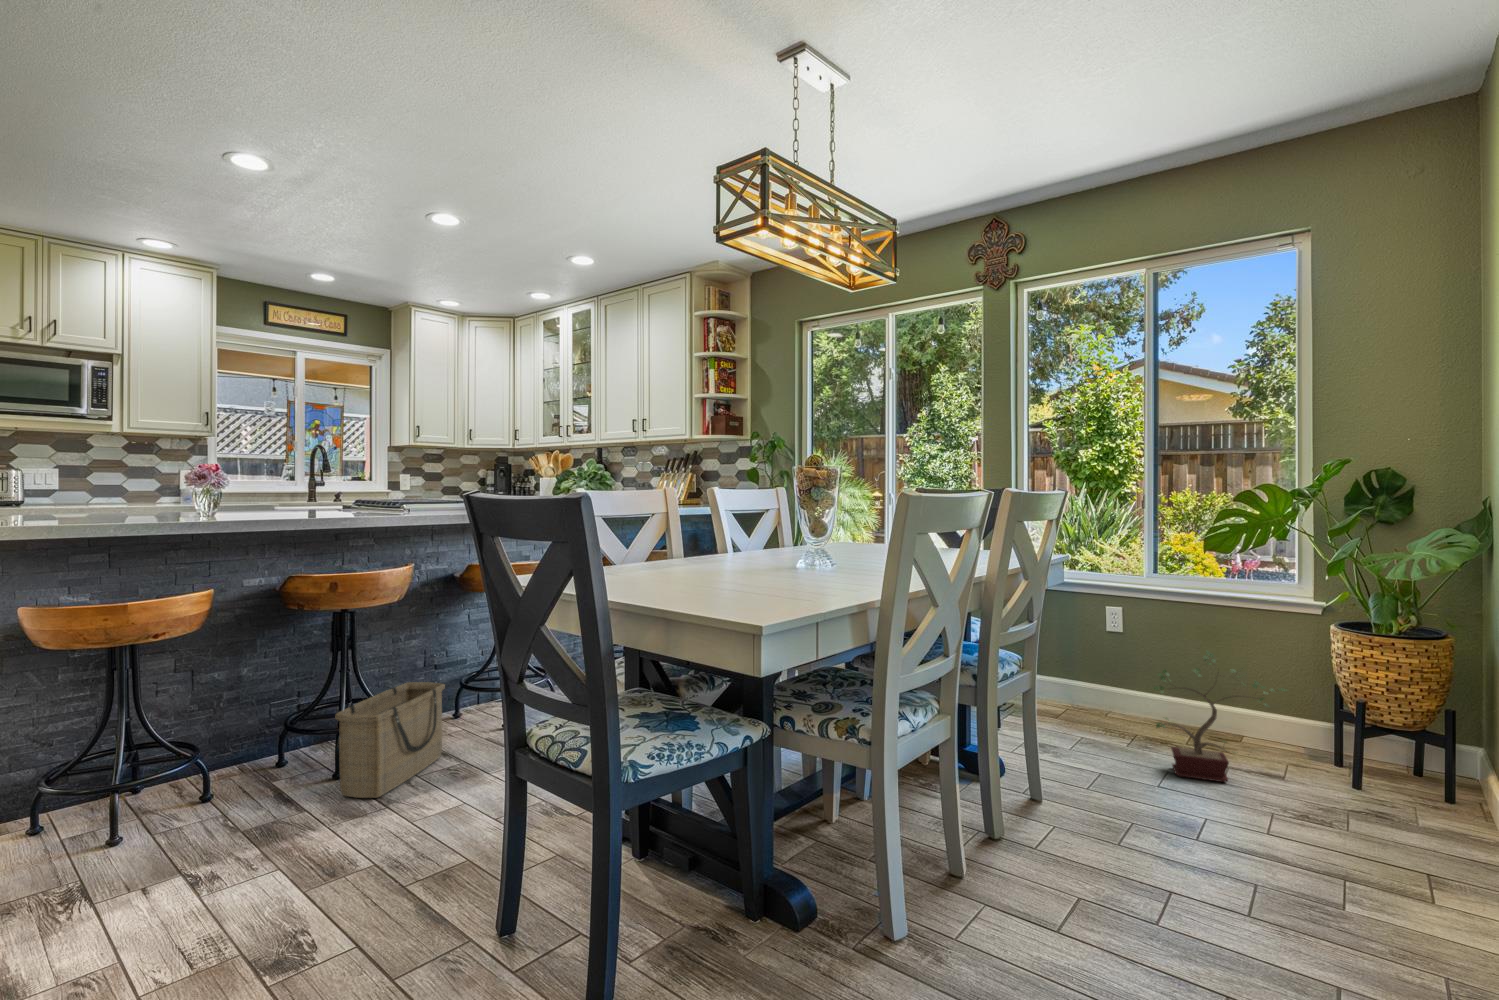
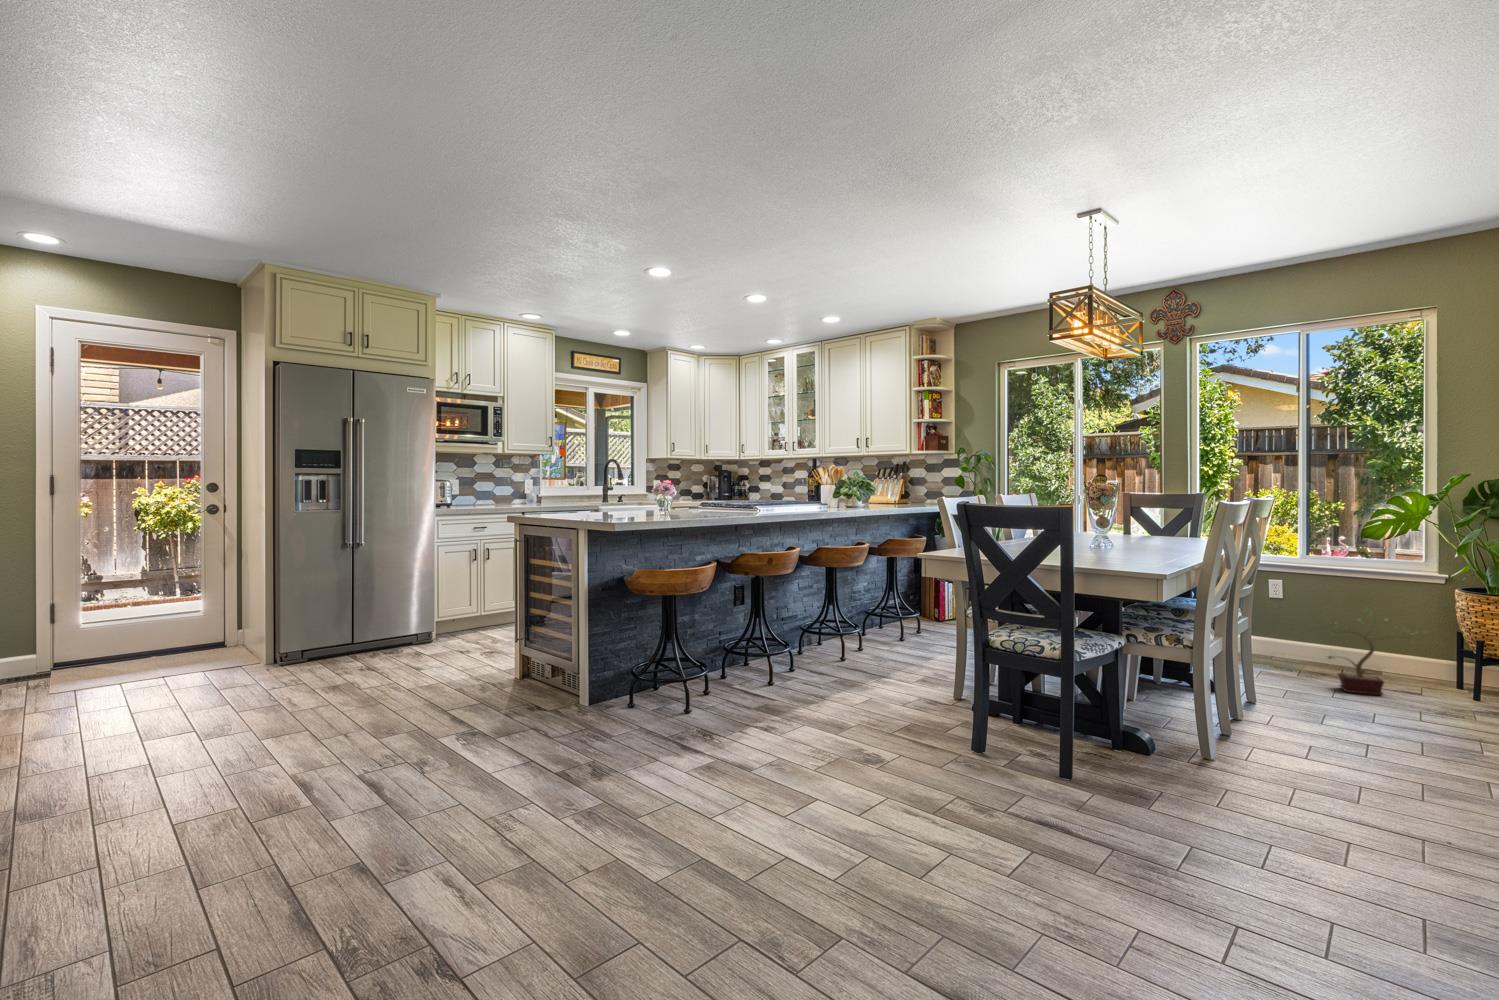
basket: present [335,682,445,798] -> none [787,625,827,694]

